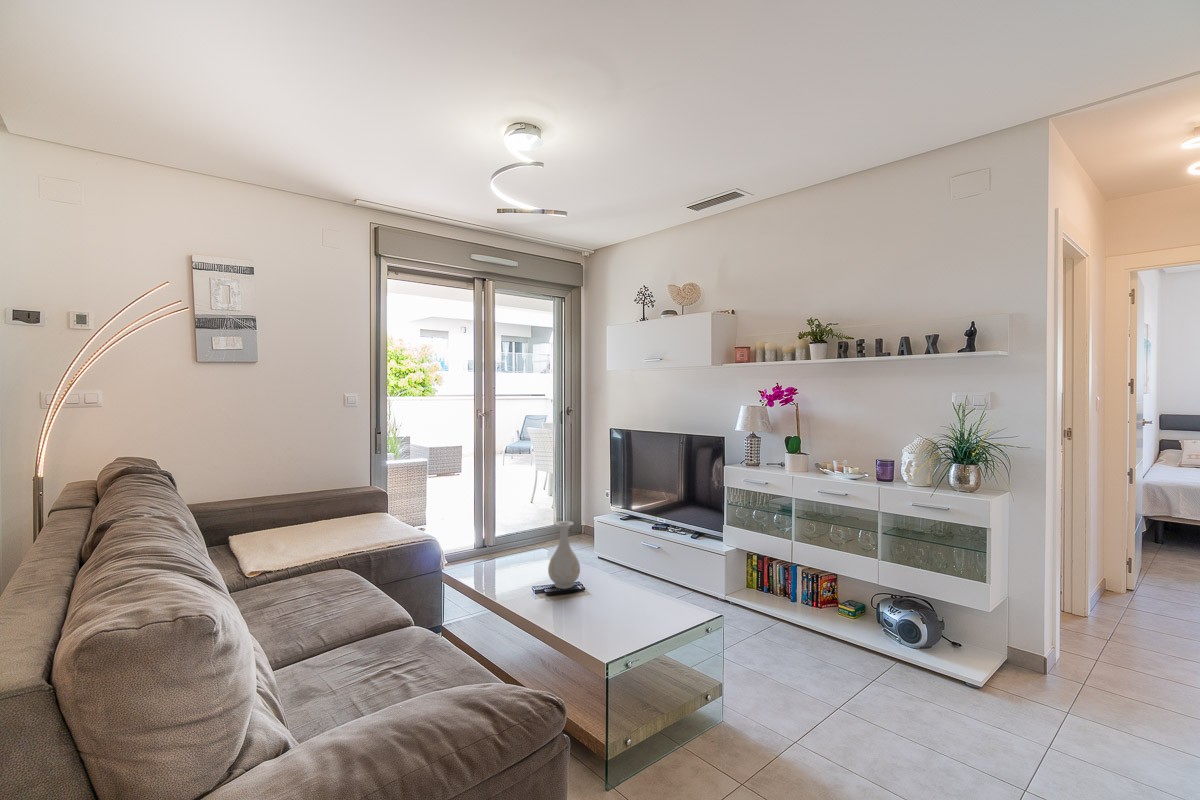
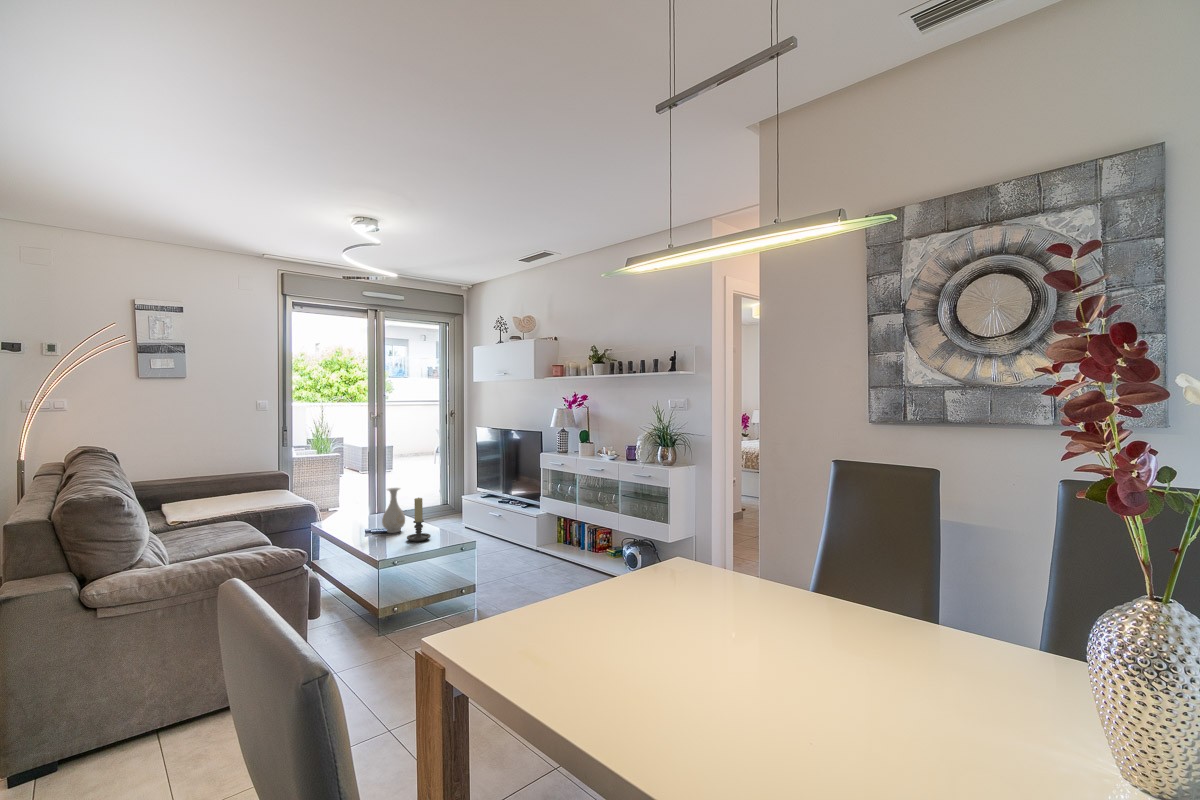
candle holder: none [599,541,634,609] -> present [407,498,431,542]

